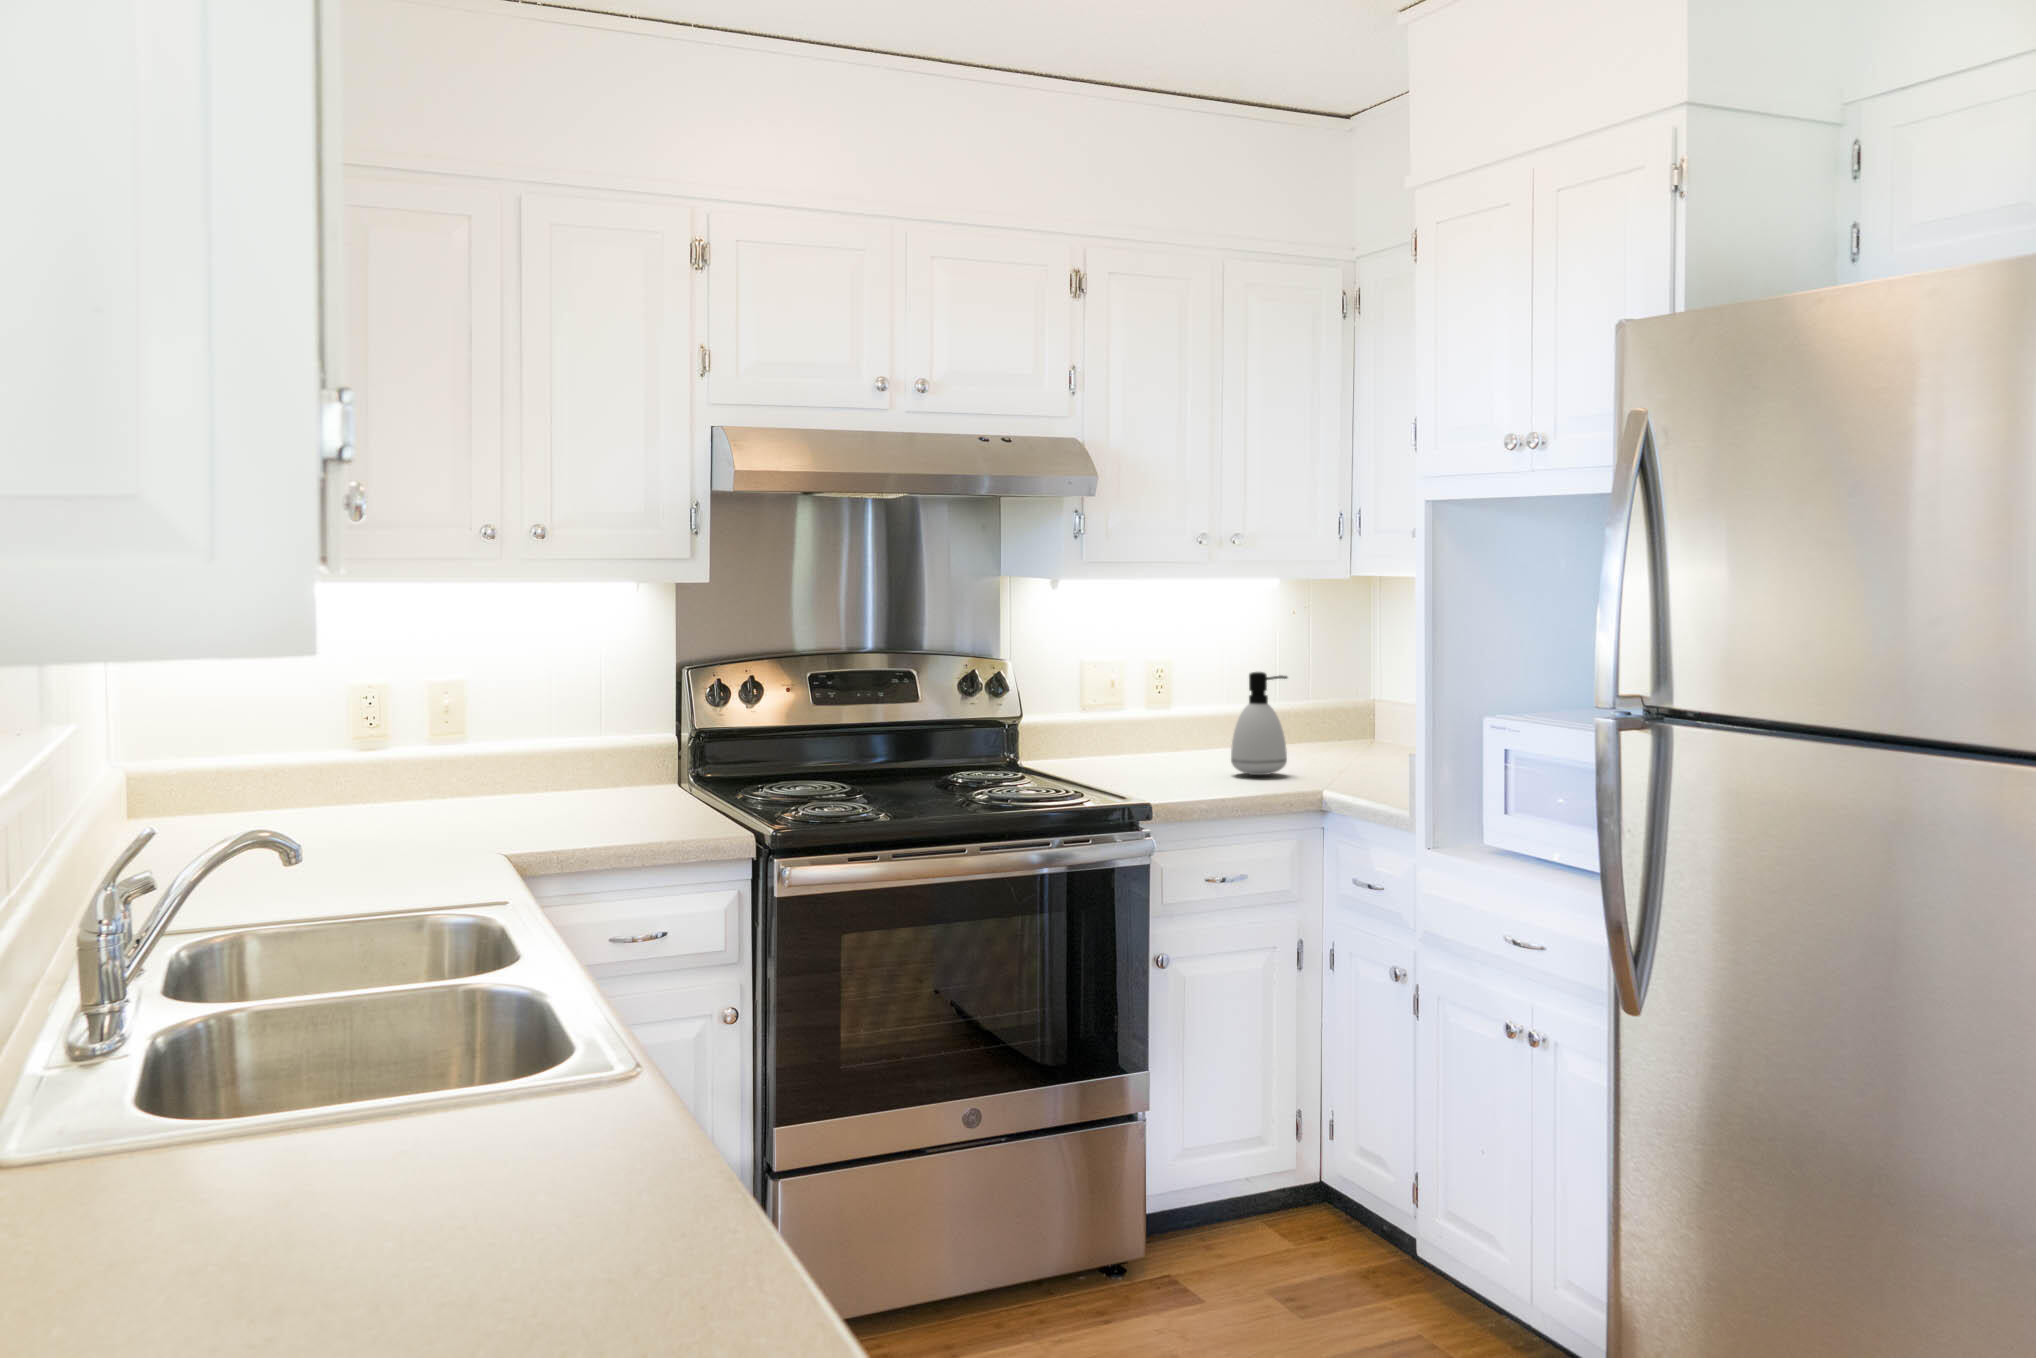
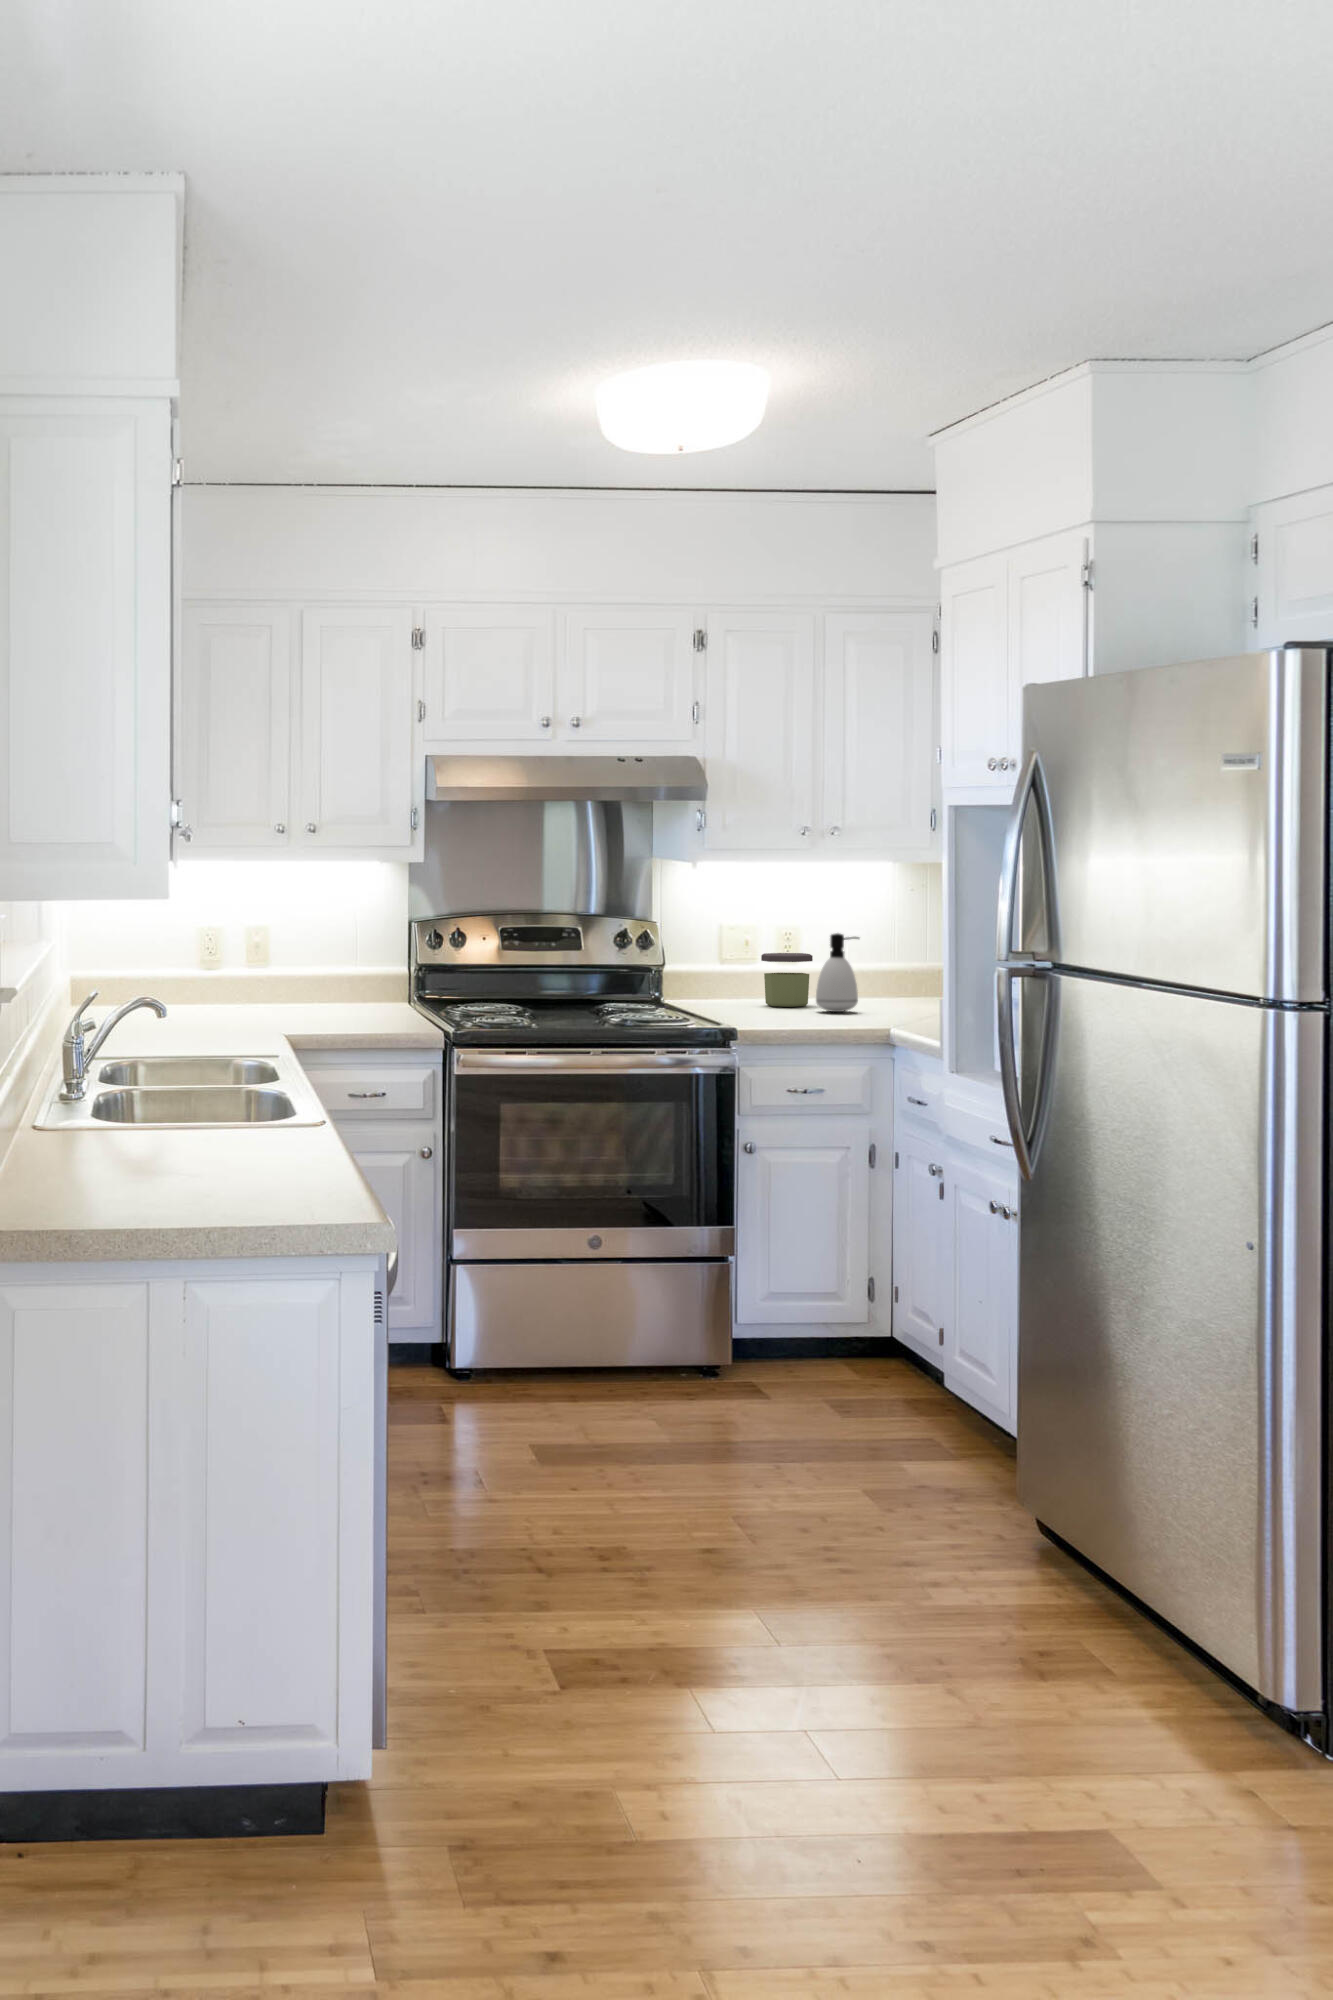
jar: none [1145,697,1213,768] -> present [761,953,813,1007]

